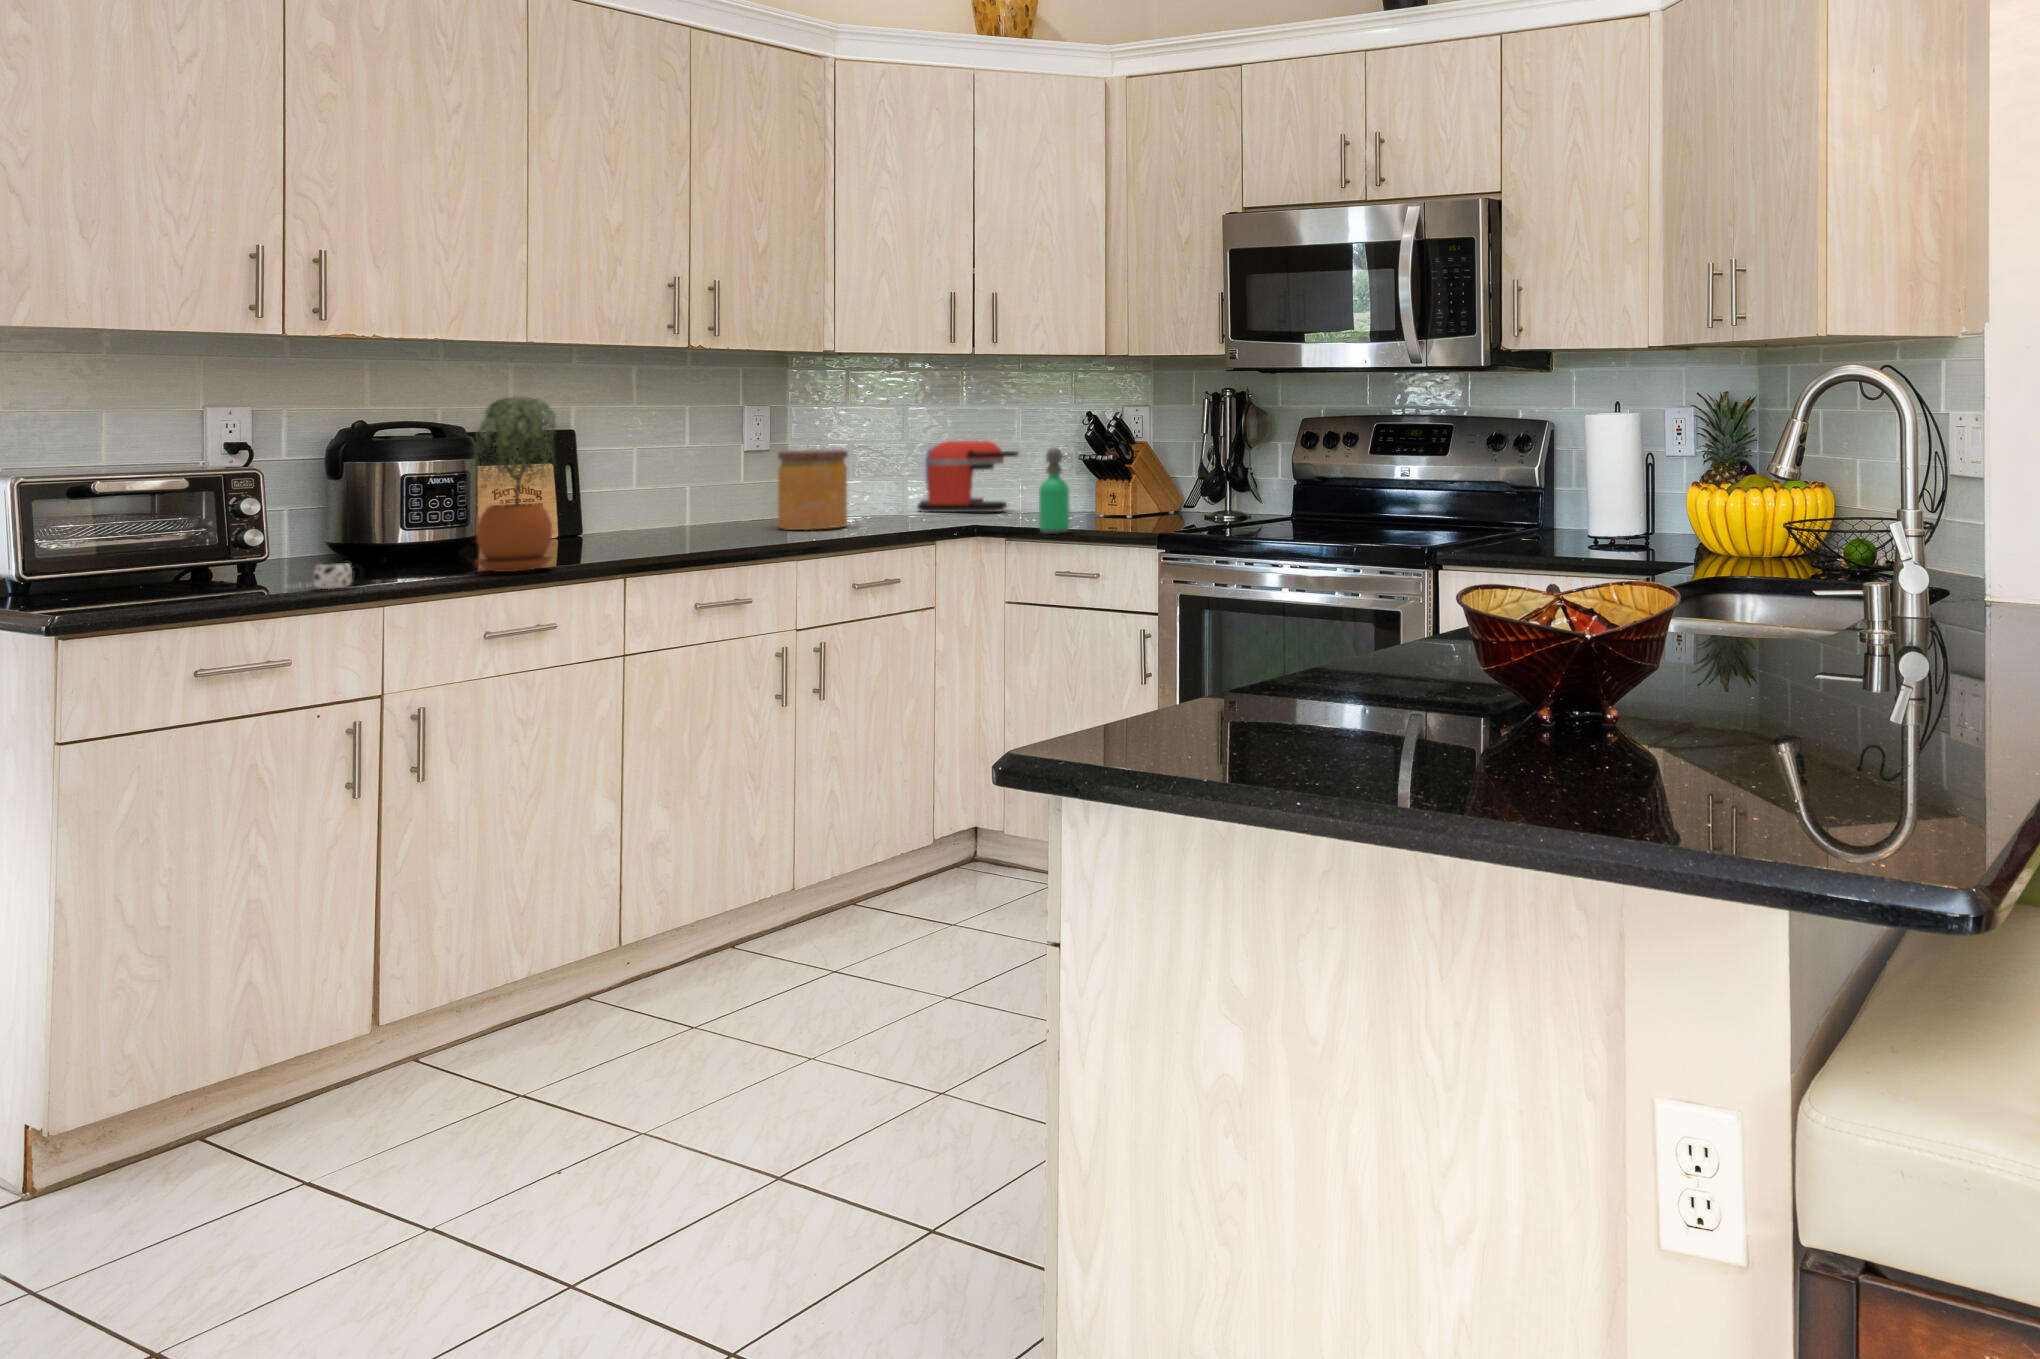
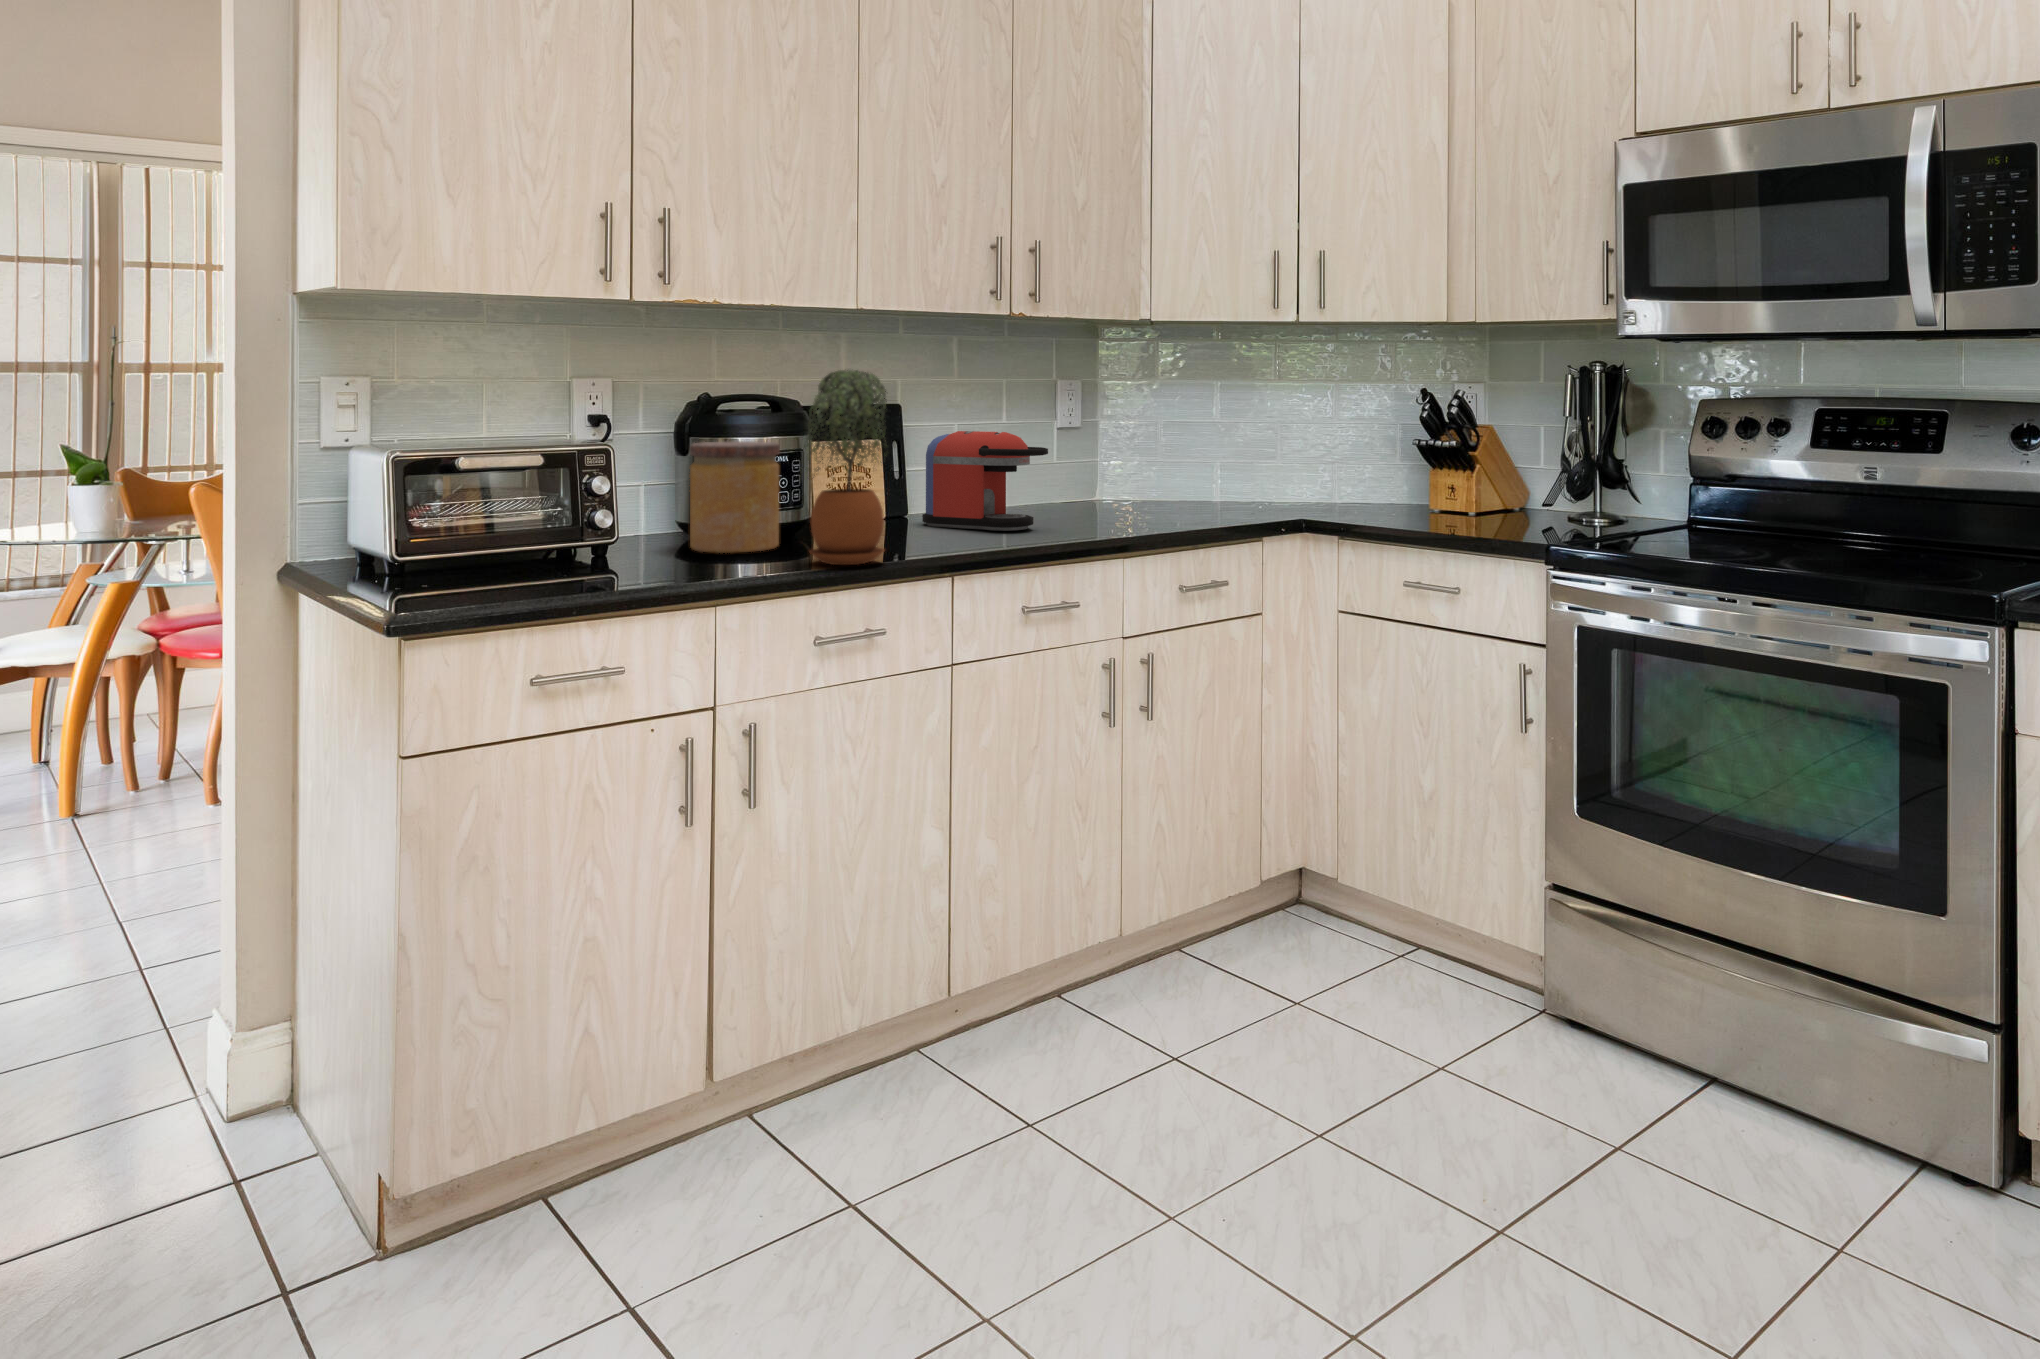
coffee maker: present [917,441,1018,512] -> present [922,431,1048,531]
soap dispenser: present [1039,448,1070,534] -> none [1384,434,1419,537]
jar: present [778,449,848,530] -> present [690,441,780,553]
mug: present [300,563,363,589] -> none [631,551,703,580]

